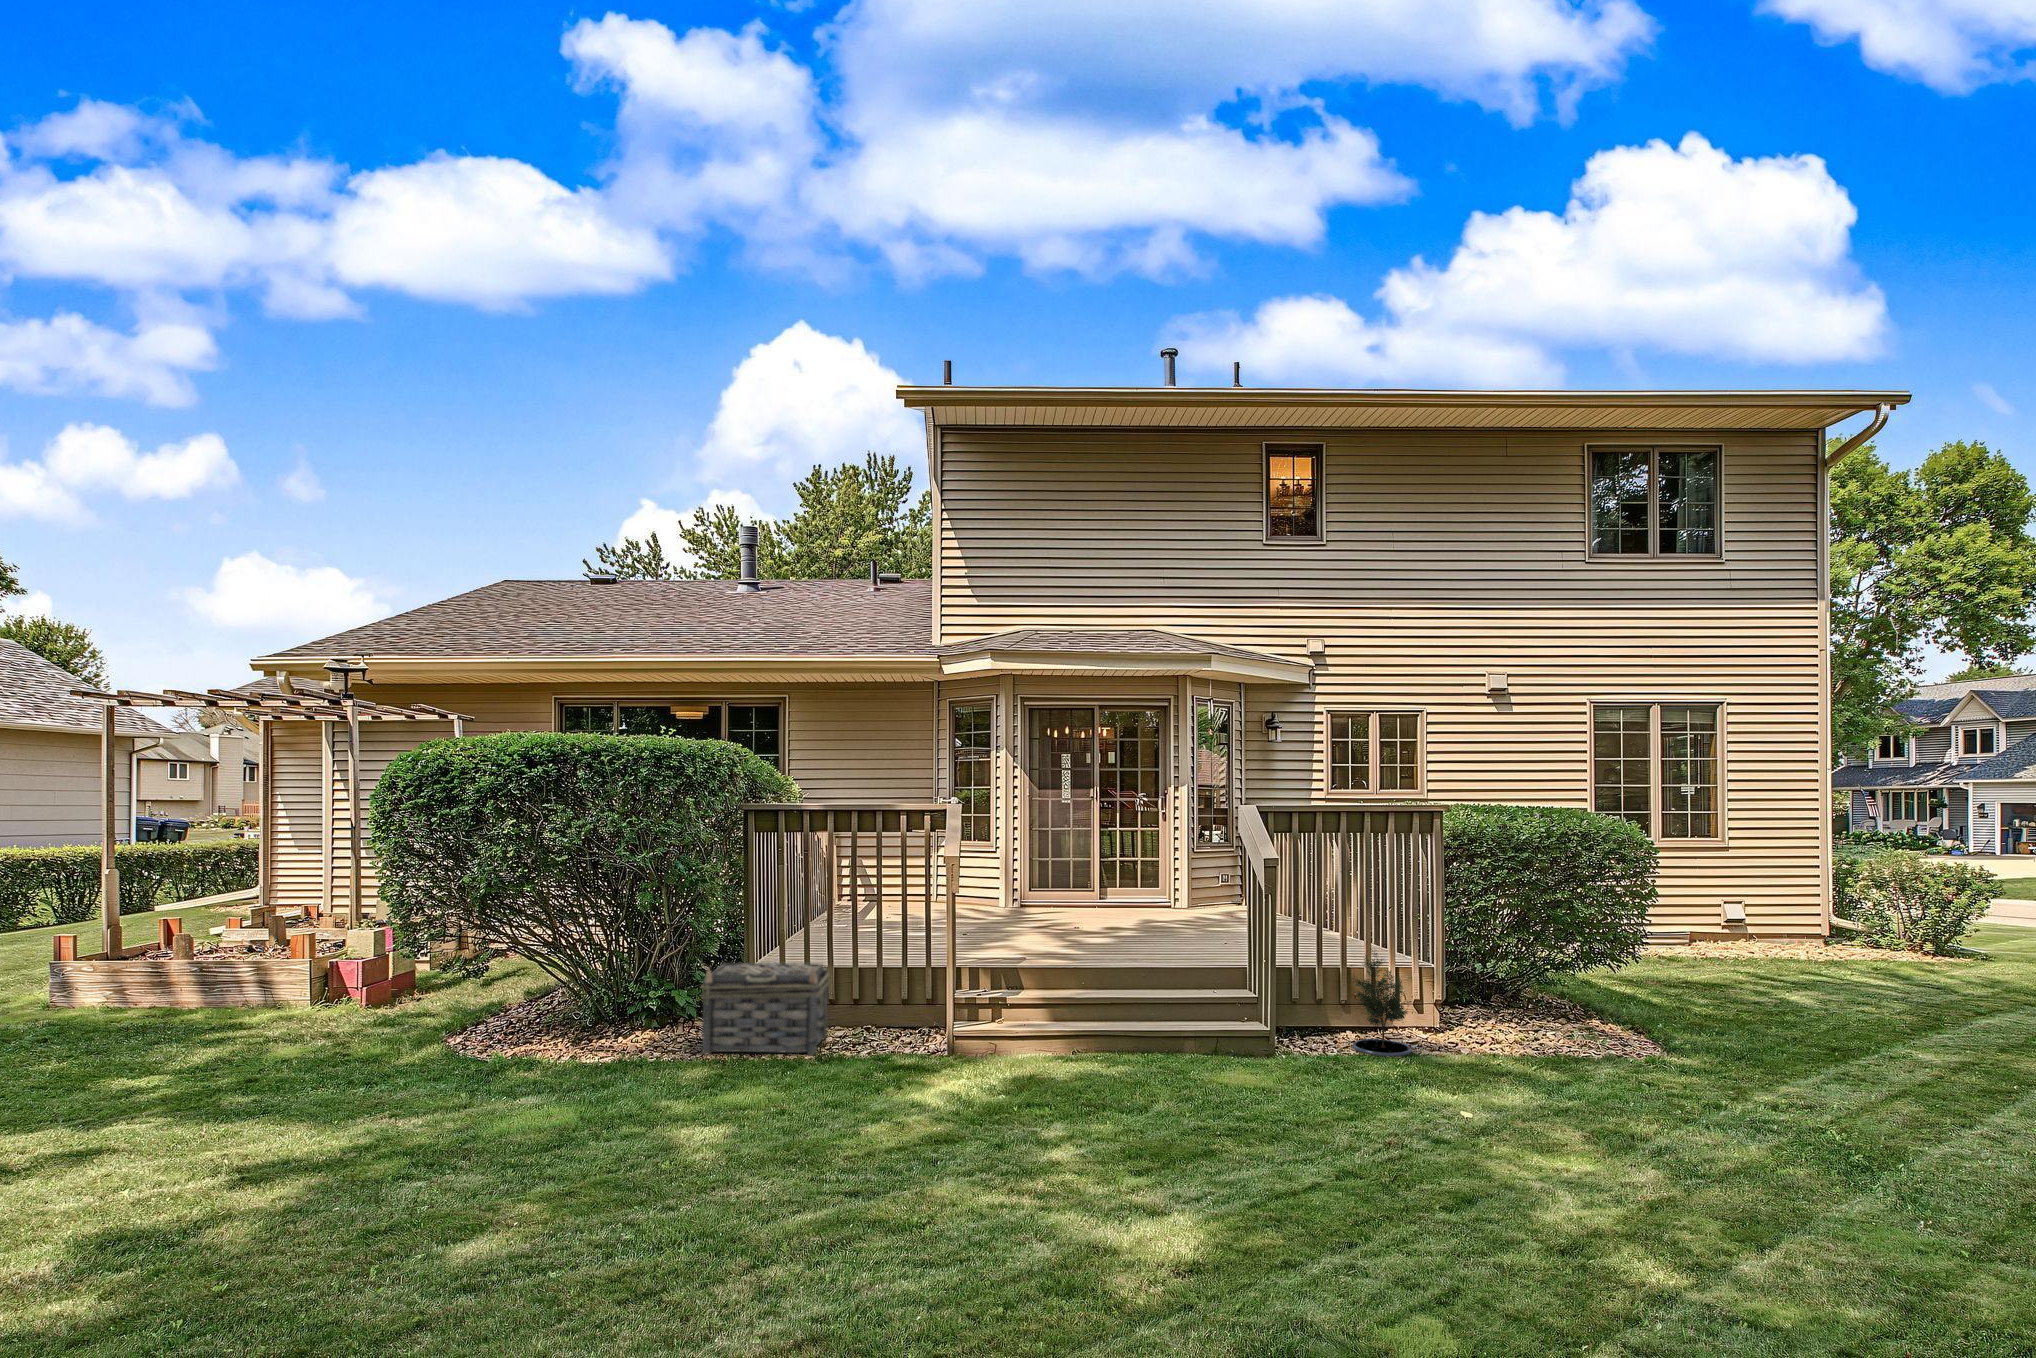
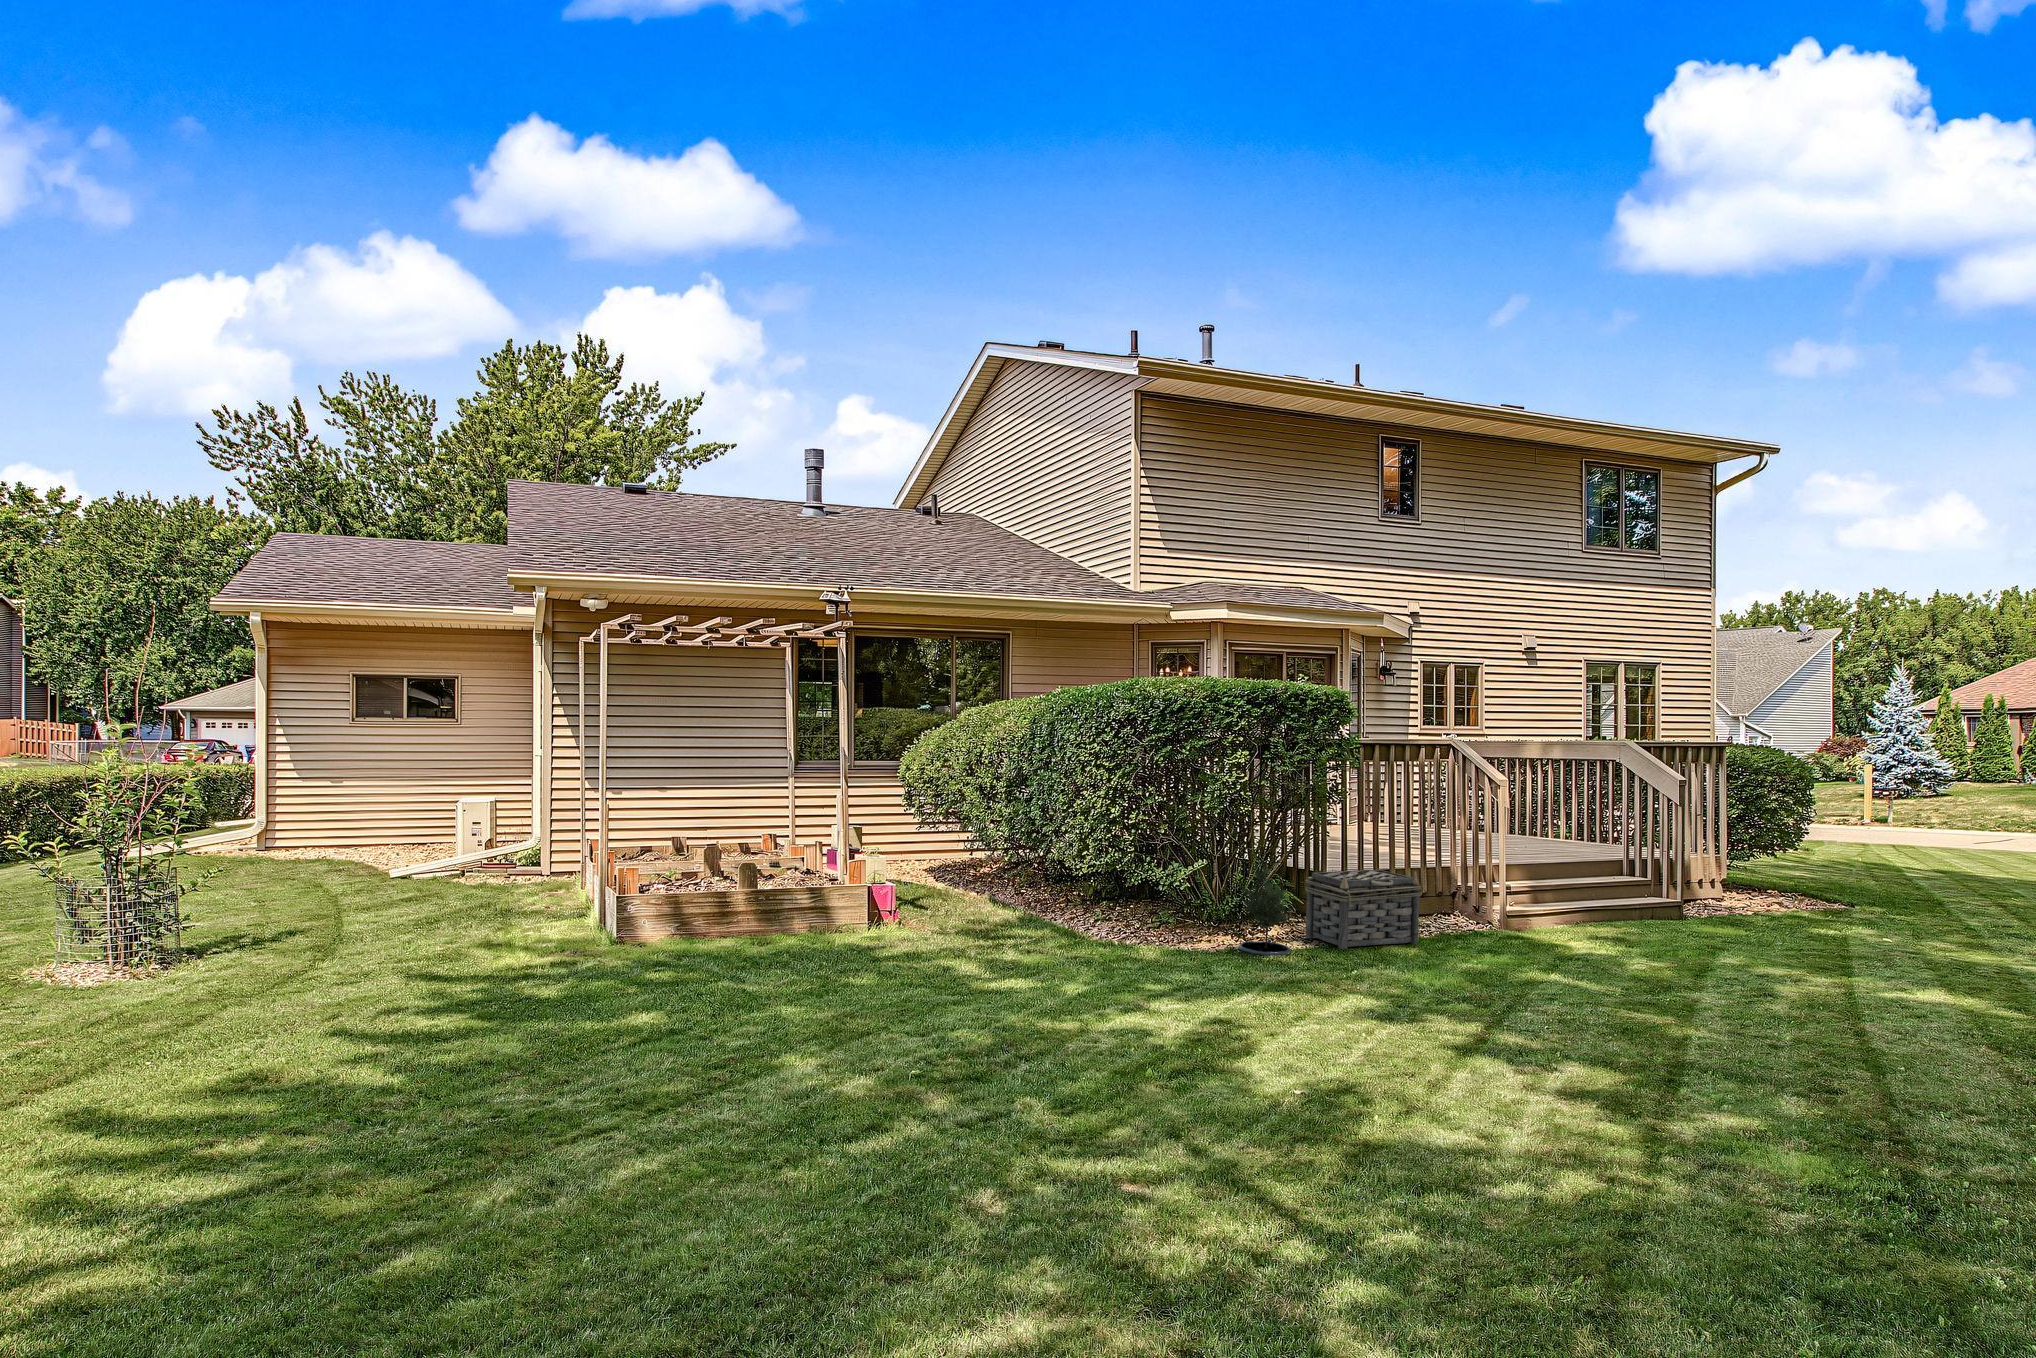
potted tree: present [1352,948,1412,1057] -> present [1239,864,1291,955]

